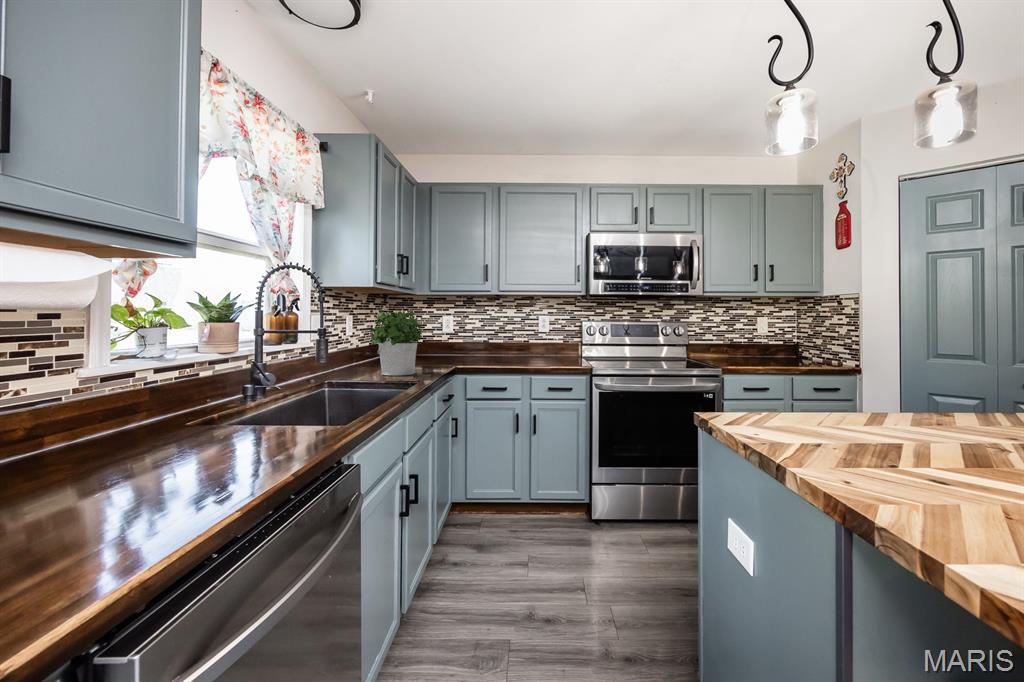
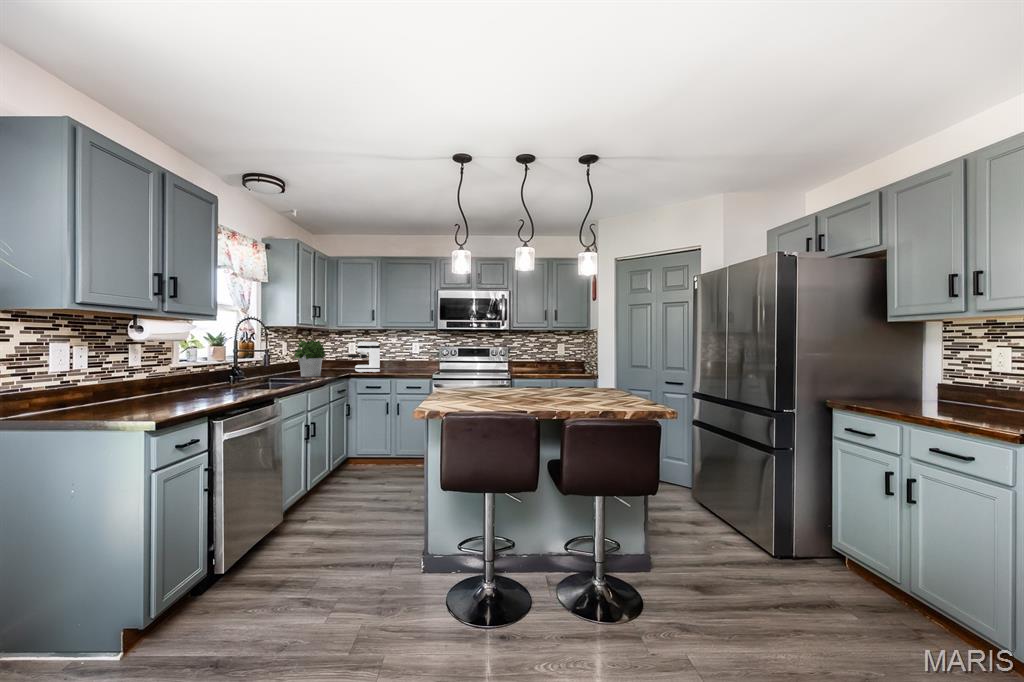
coffee maker: none [444,315,495,362] -> present [348,342,380,372]

